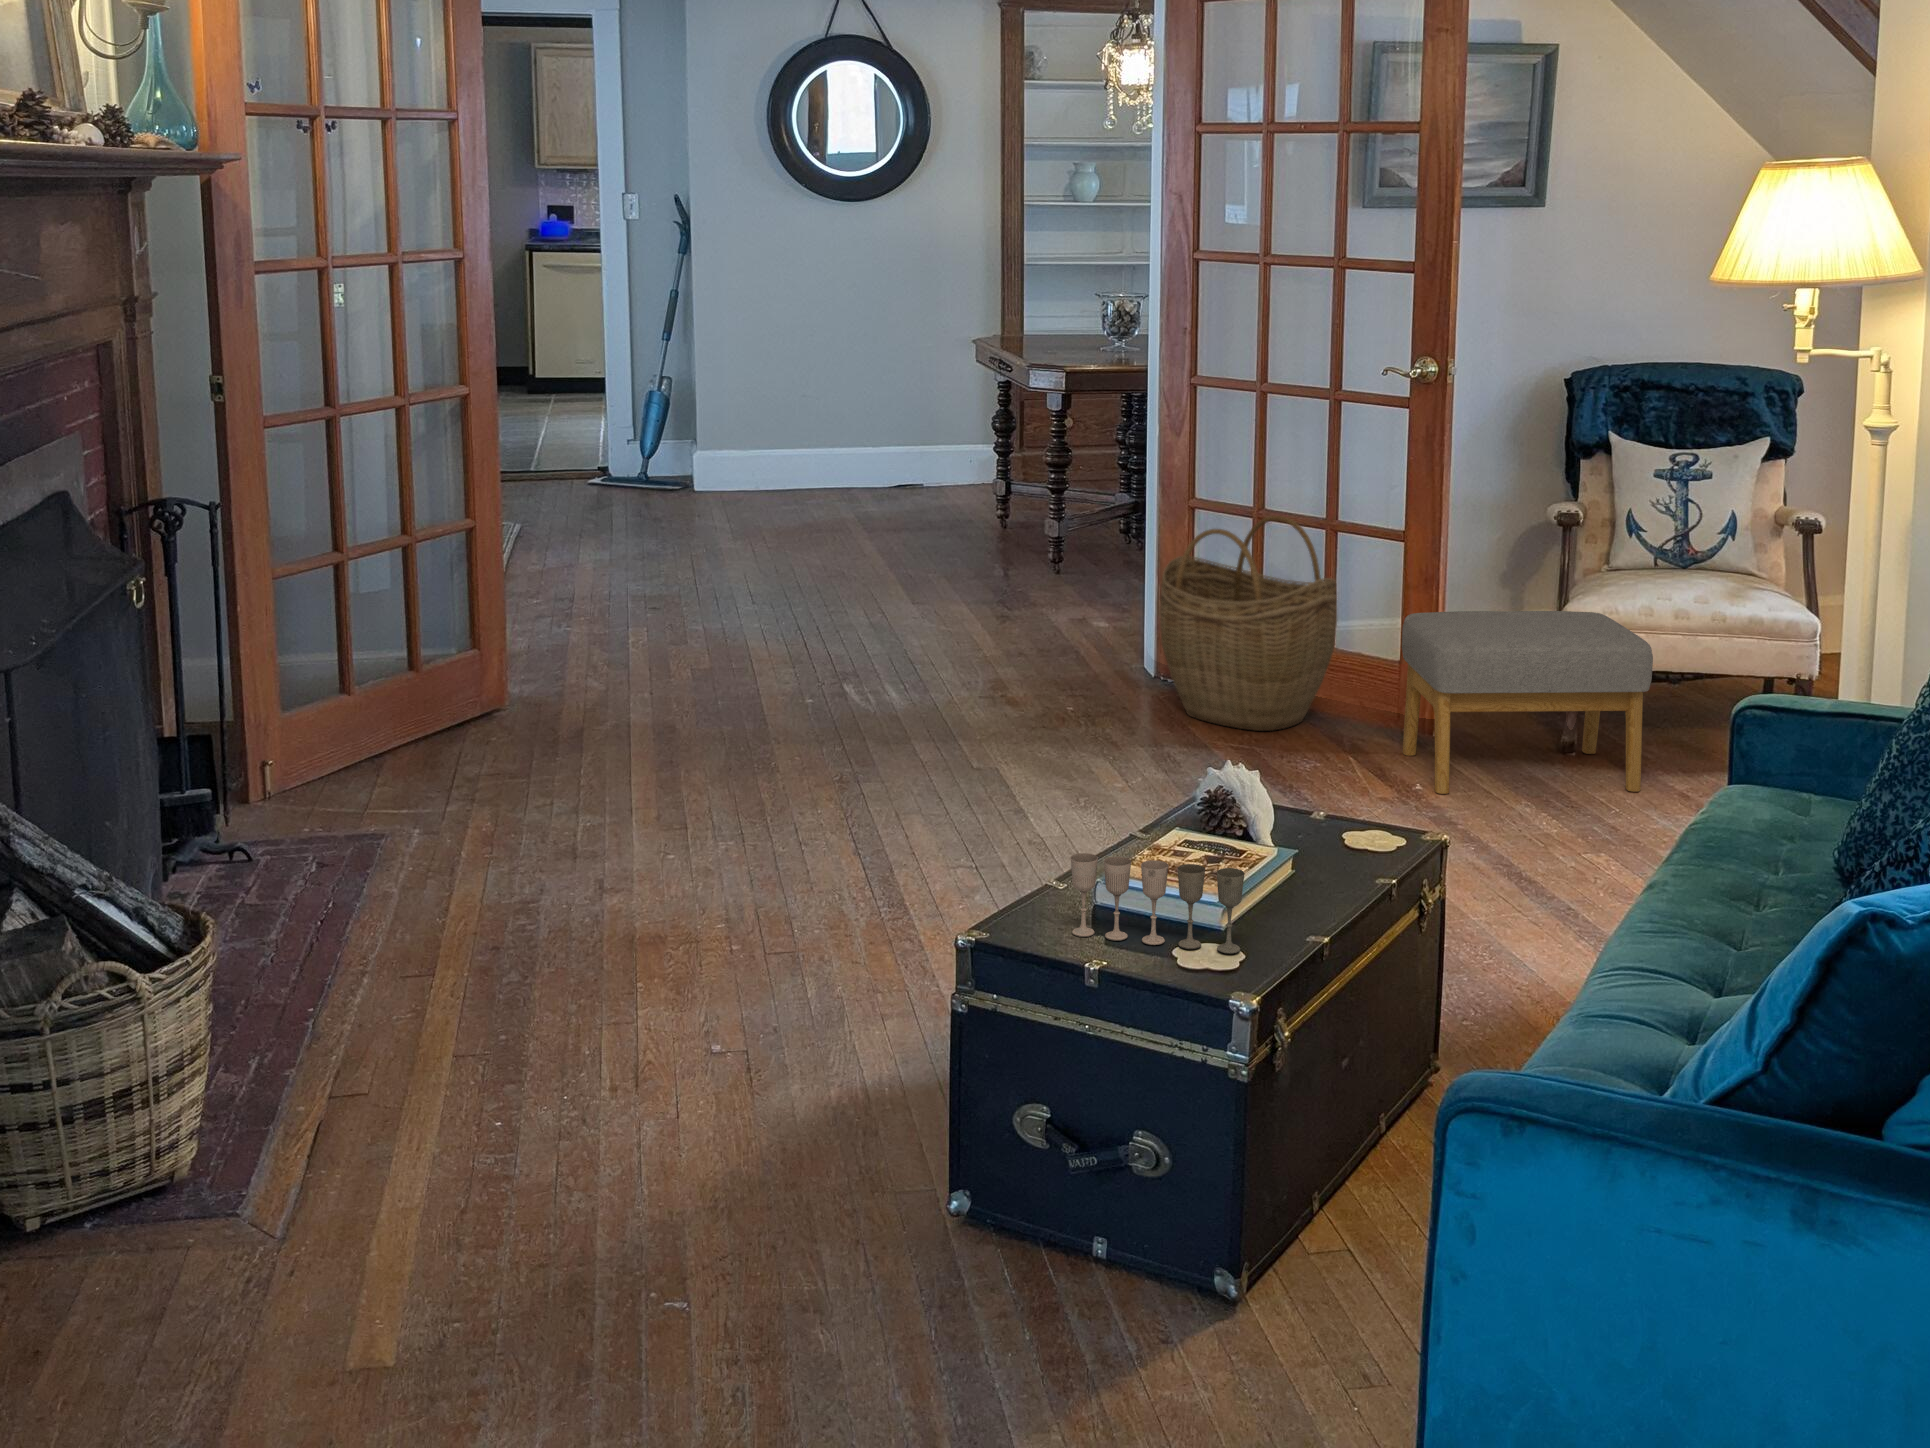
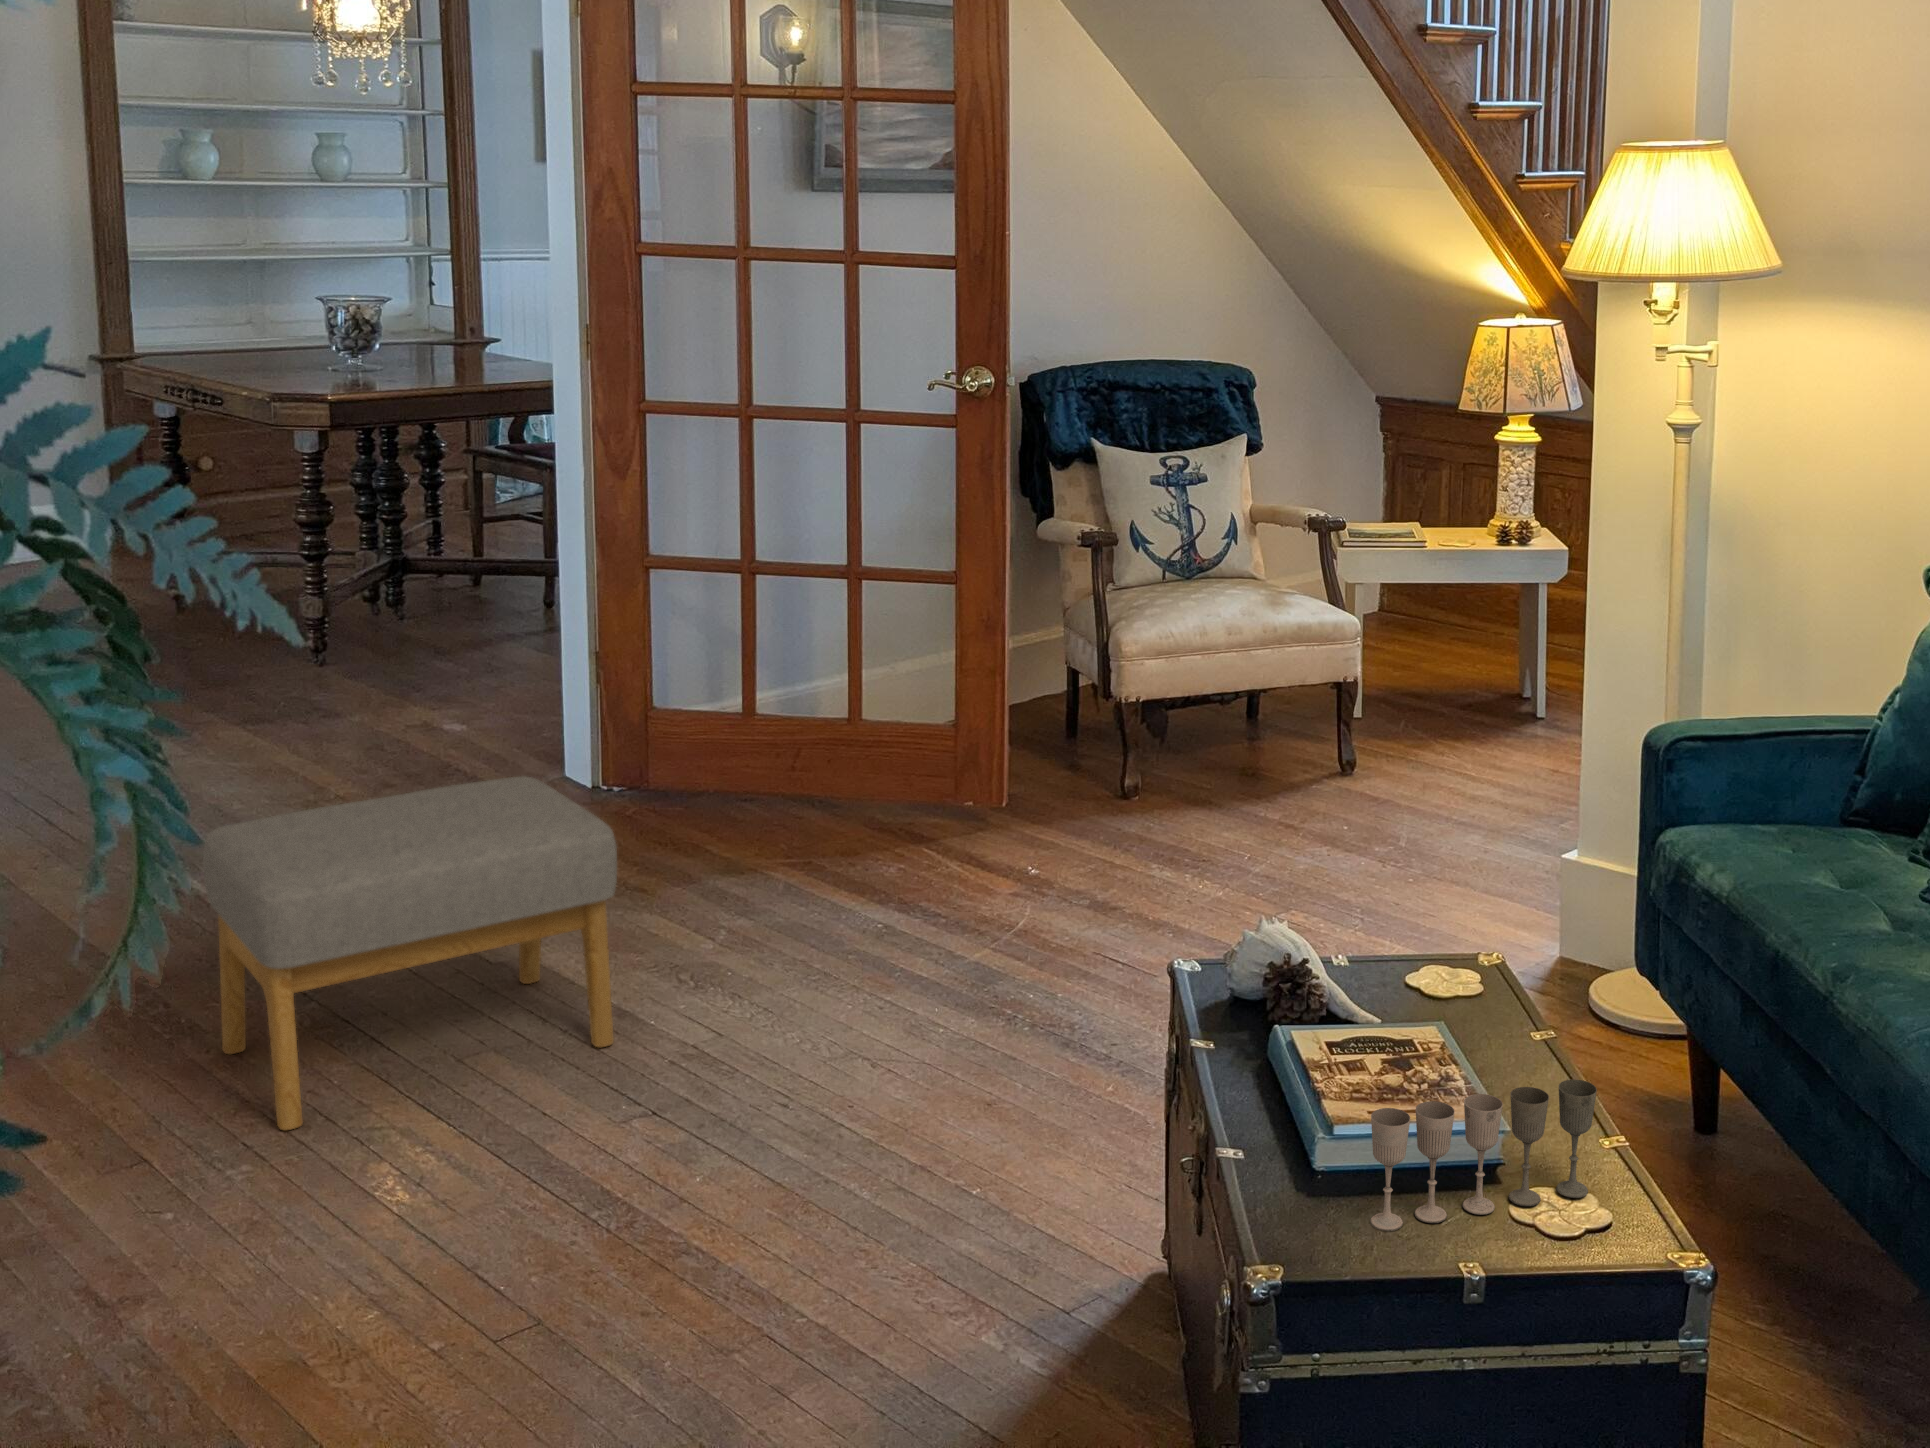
woven basket: present [1159,516,1337,731] -> none [644,566,870,834]
footstool: present [1402,611,1653,794] -> present [203,776,617,1130]

